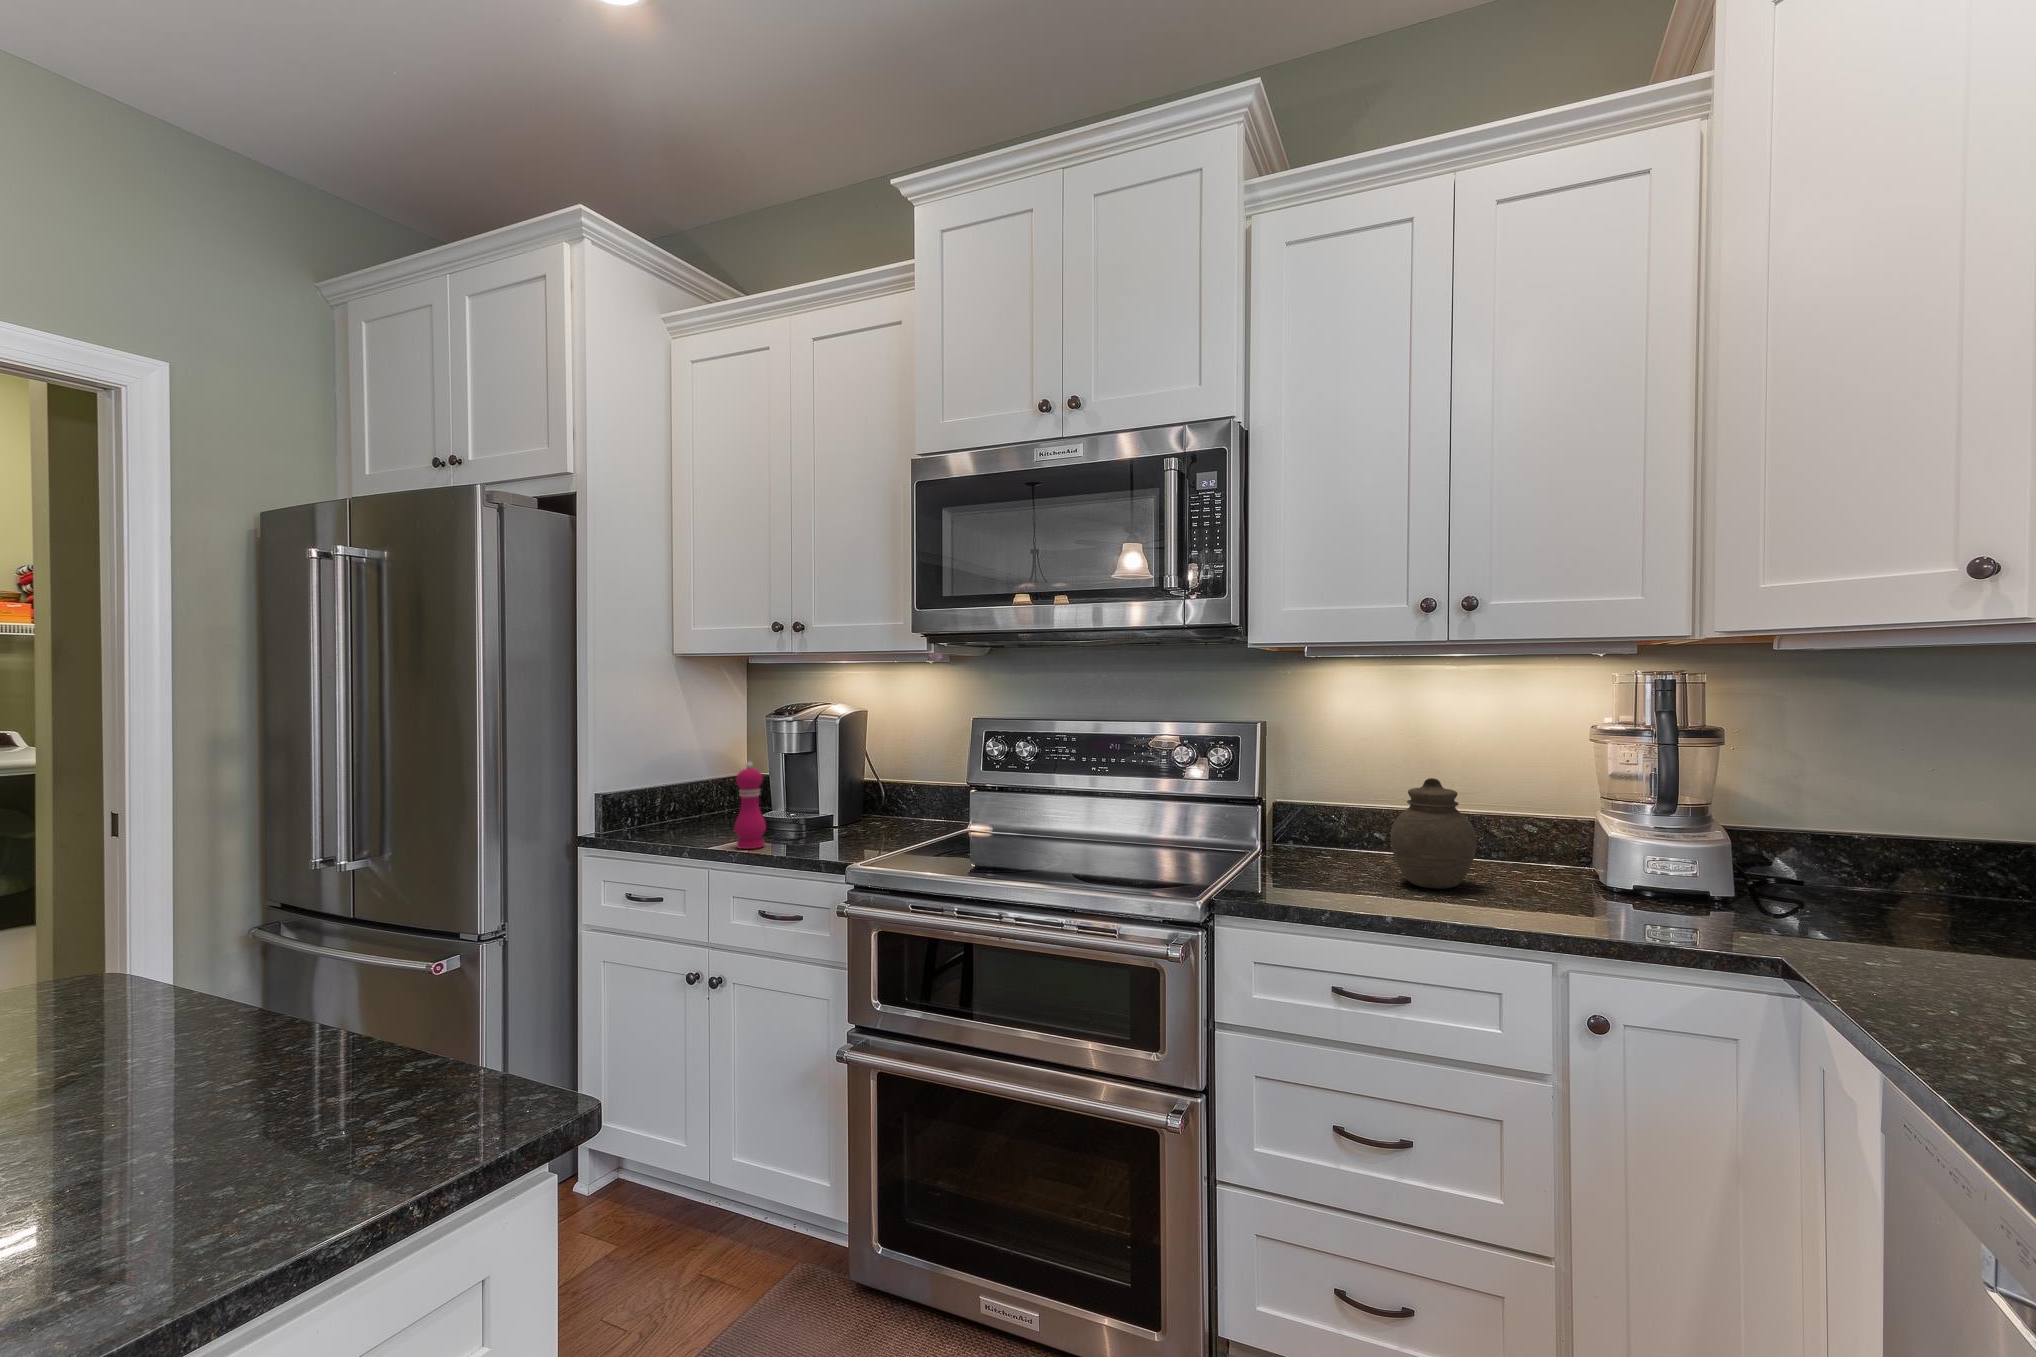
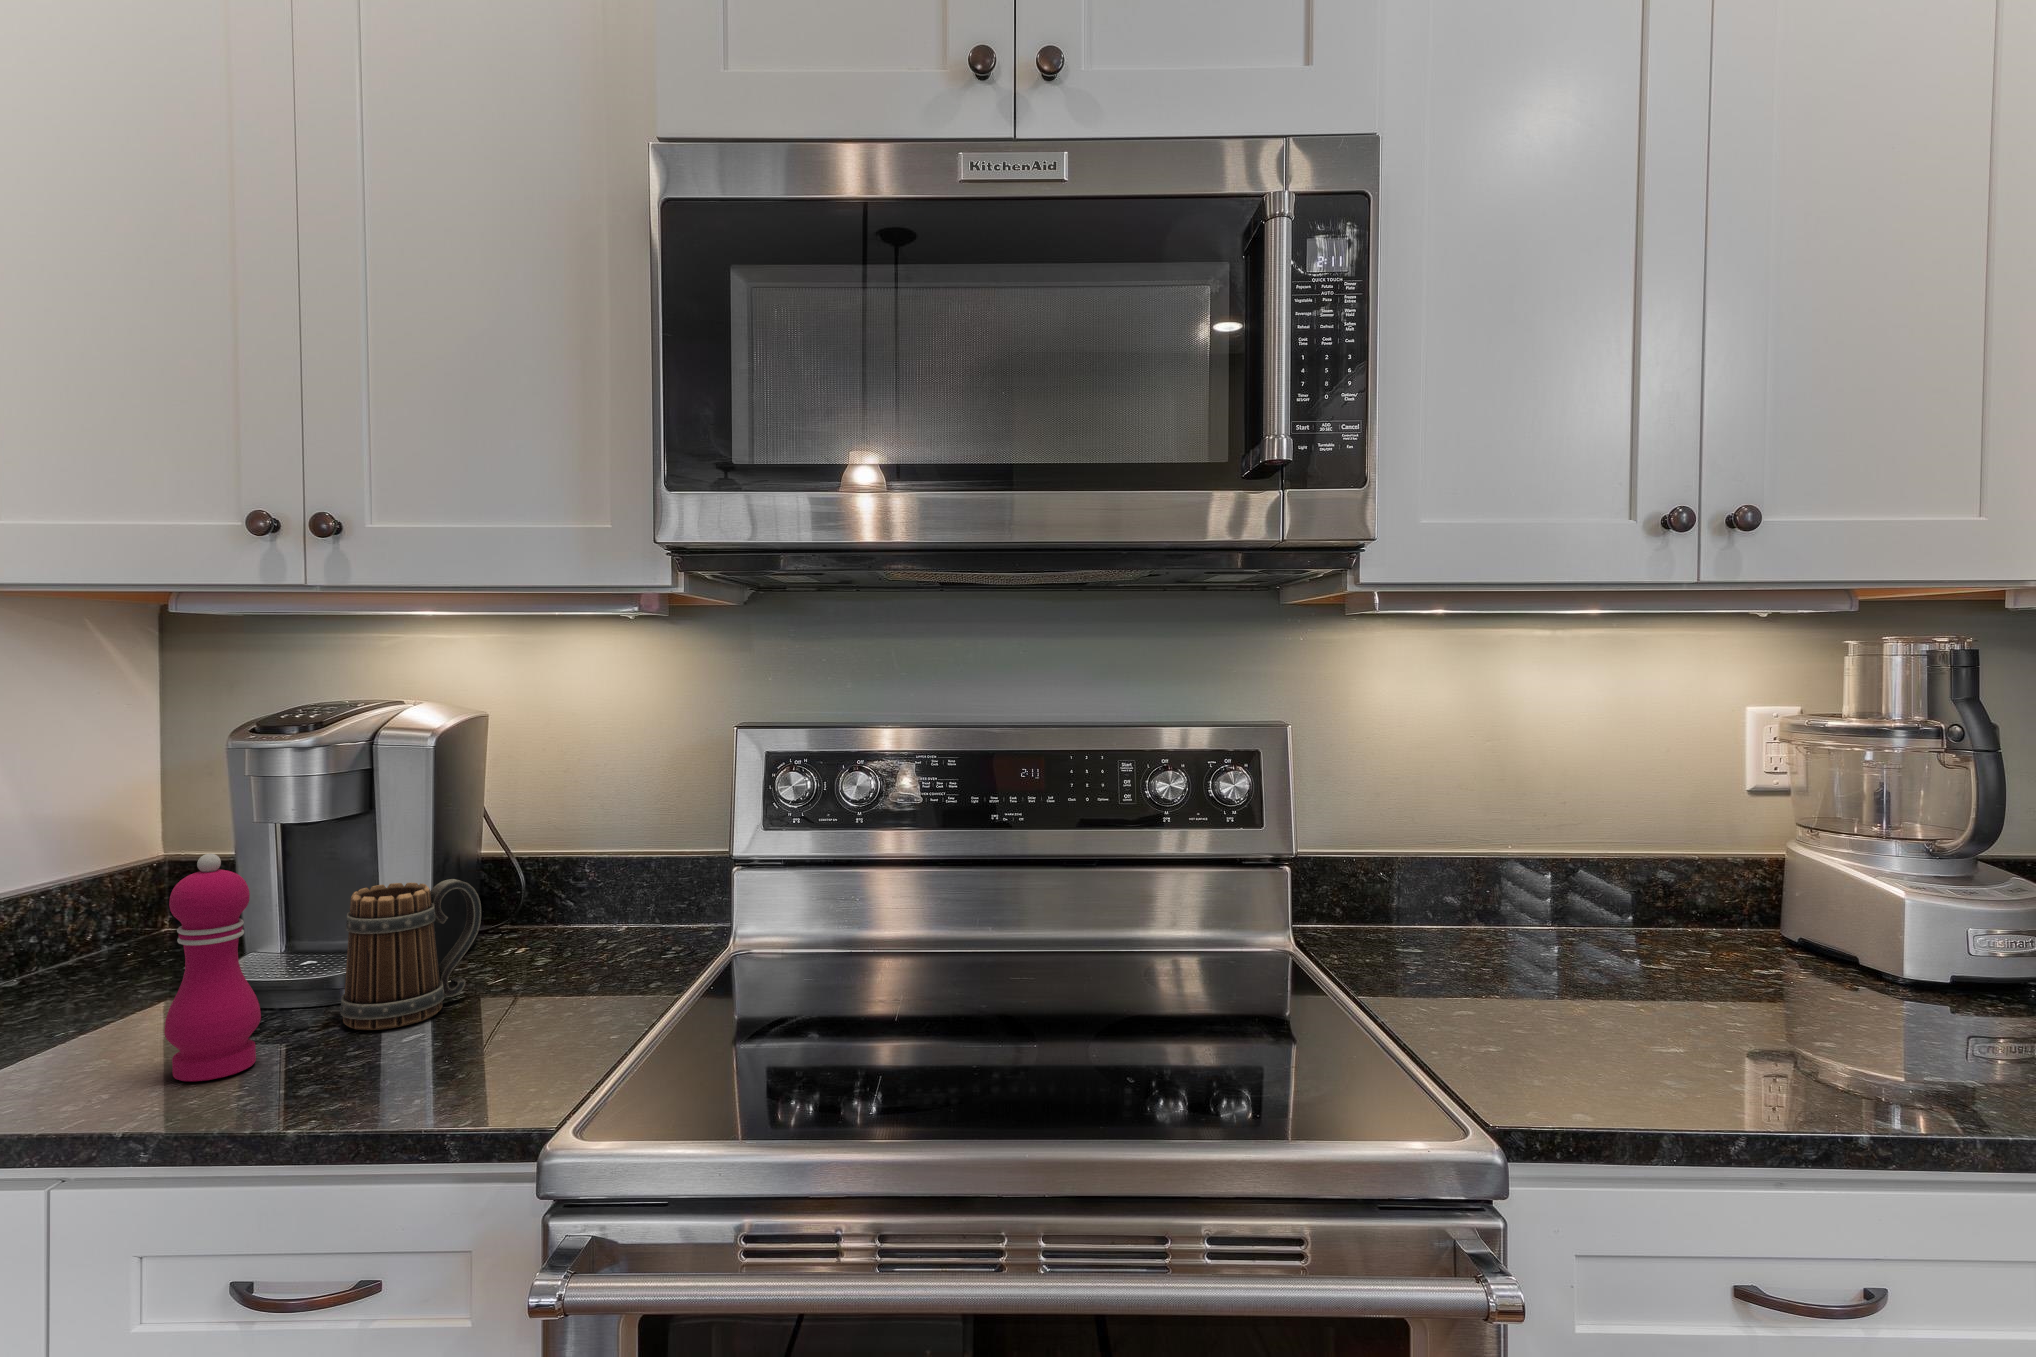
jar: present [1391,778,1476,889] -> none [1598,815,1755,1006]
mug: none [797,782,854,842] -> present [340,879,481,1030]

